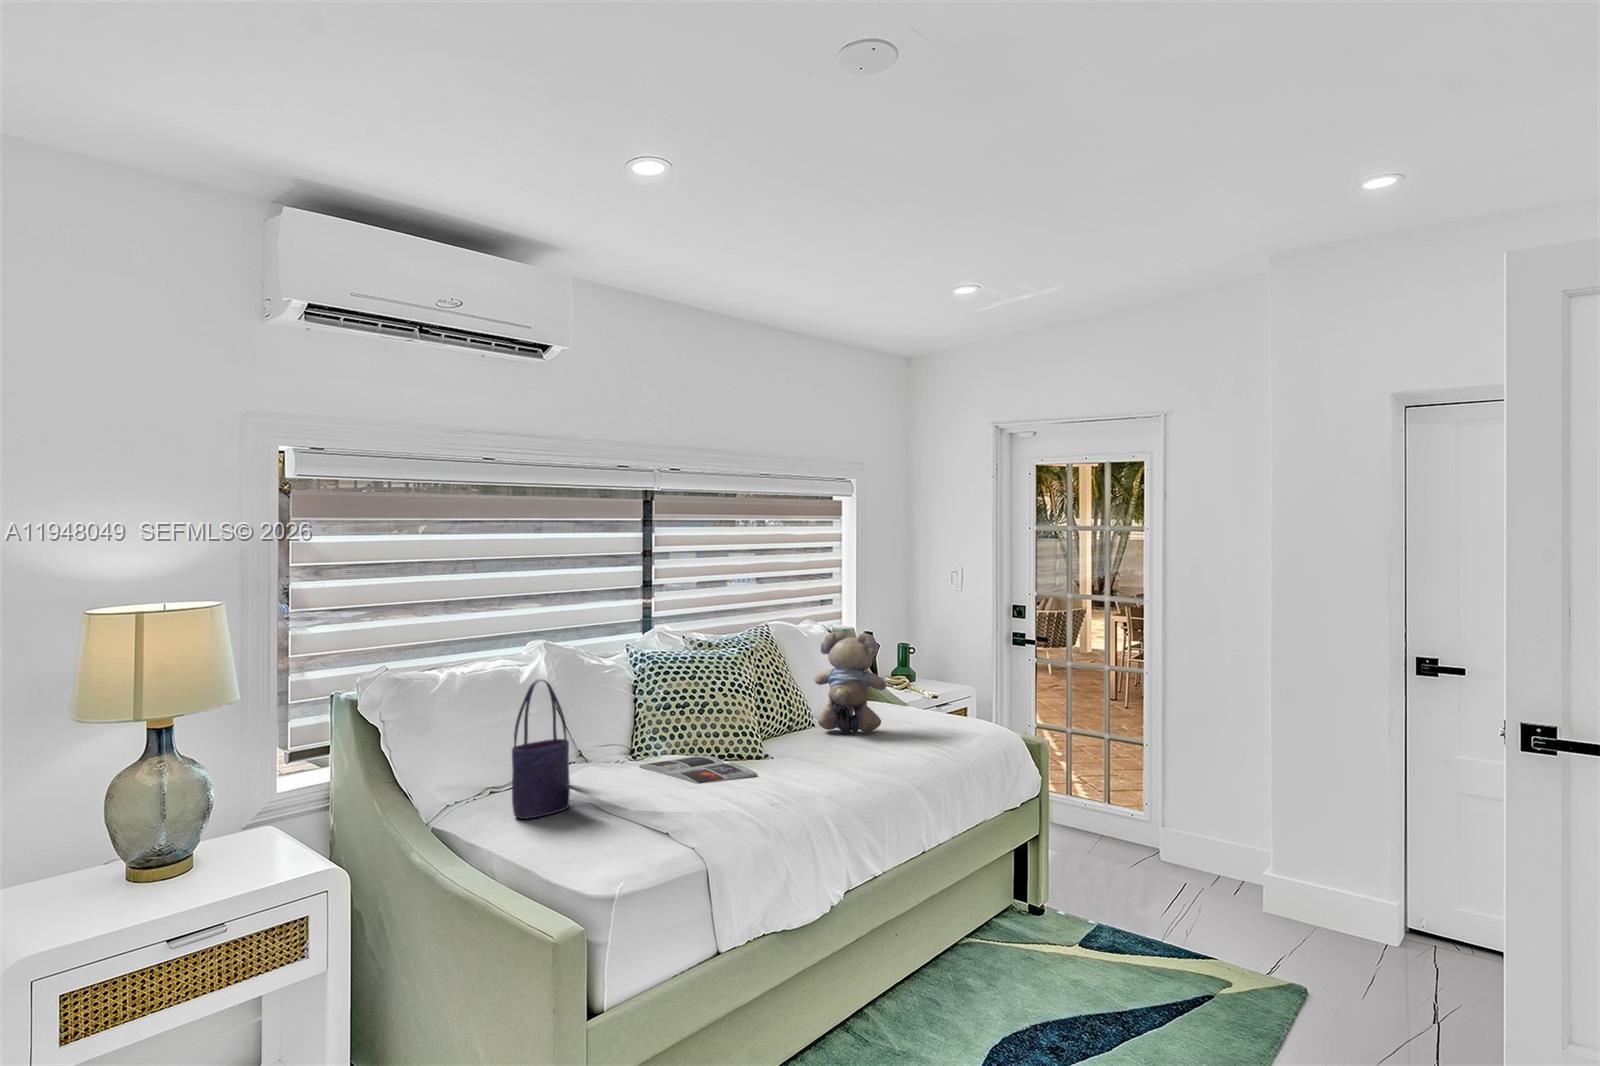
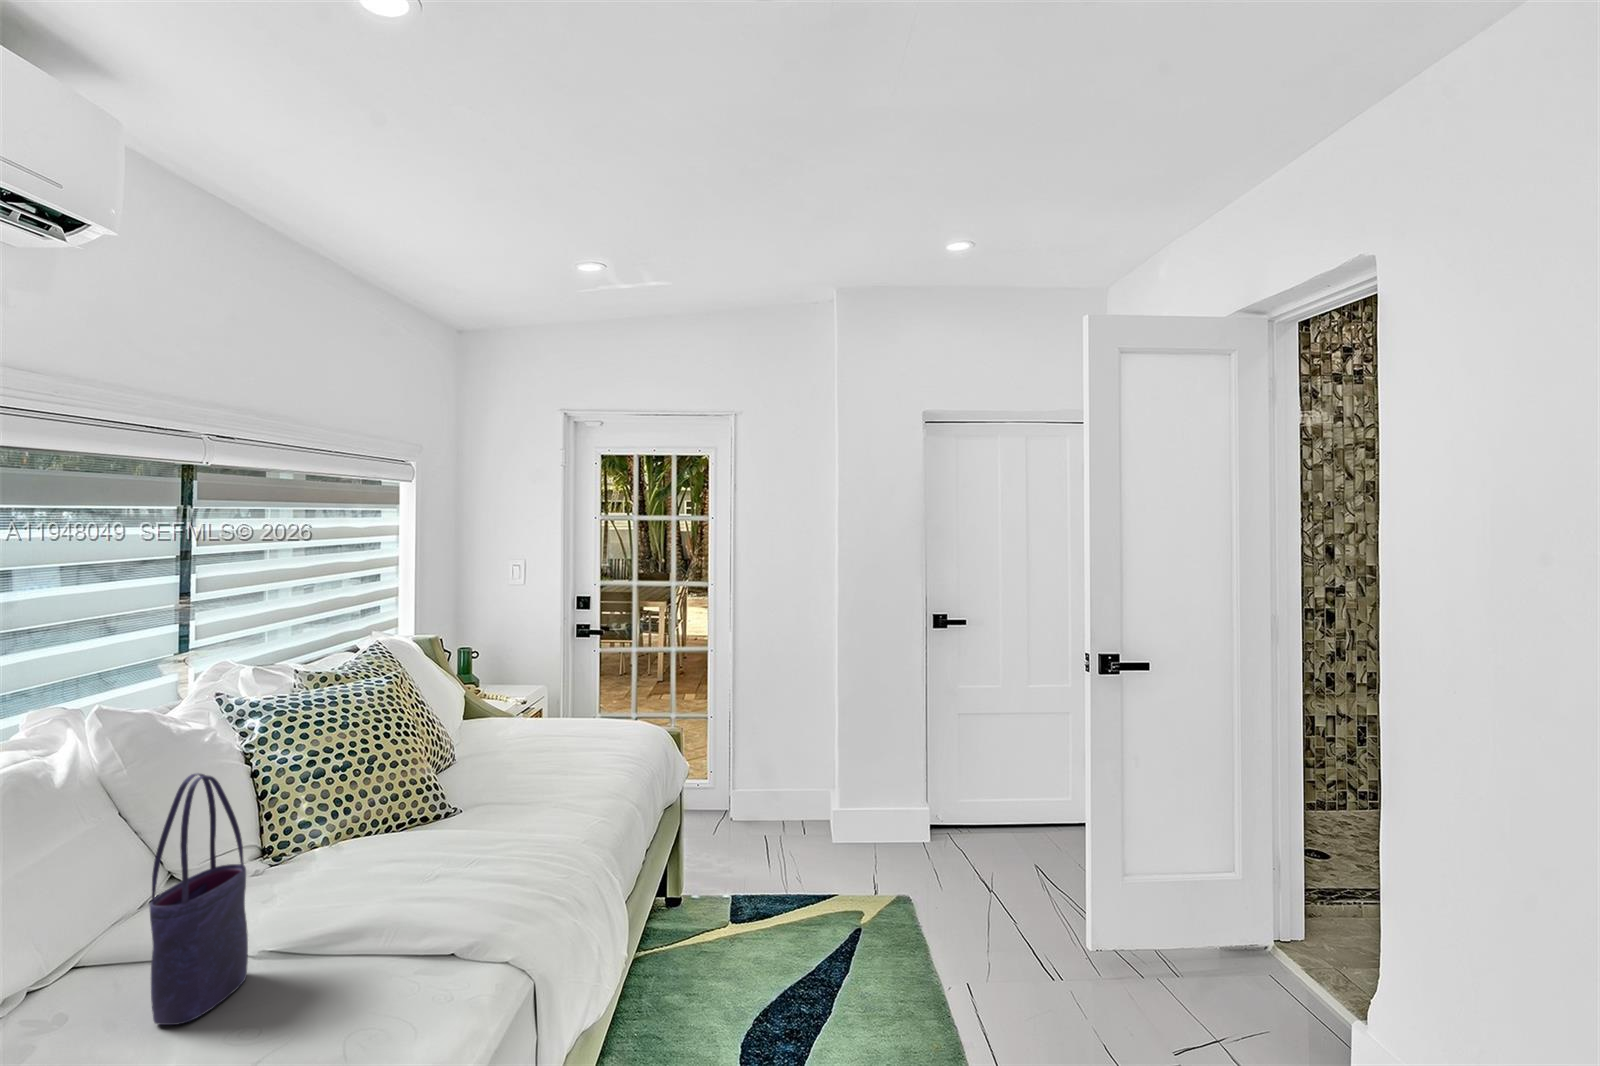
teddy bear: present [814,631,886,734] -> none [482,643,575,765]
magazine: present [639,755,757,784] -> none [312,832,511,885]

